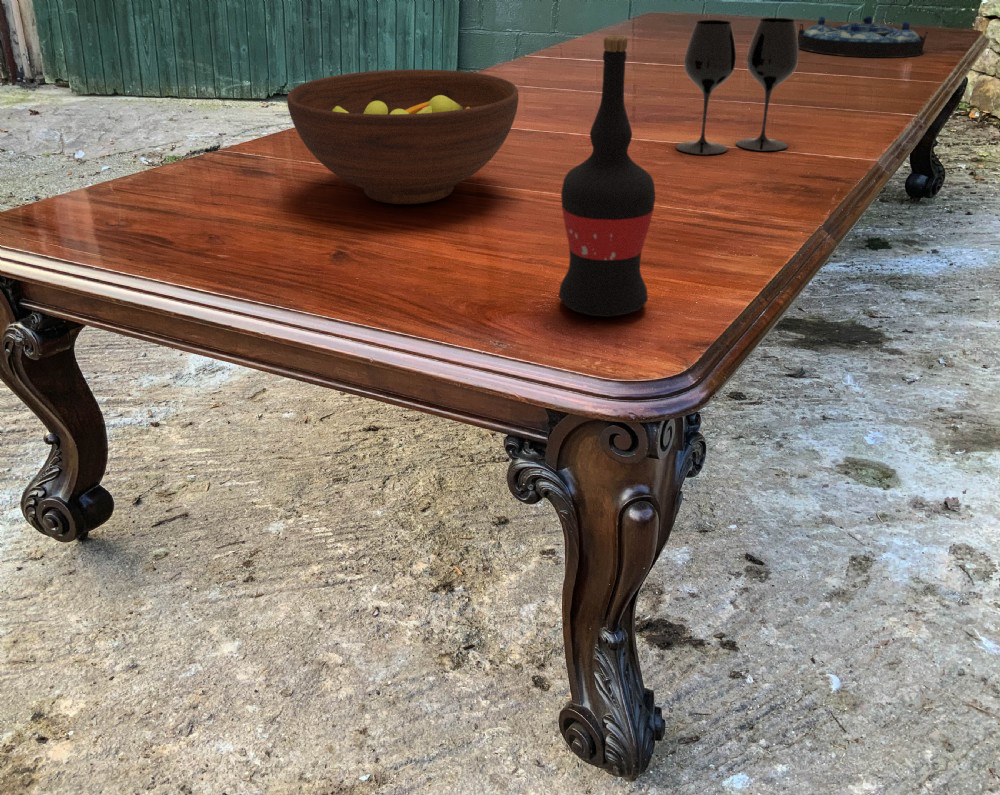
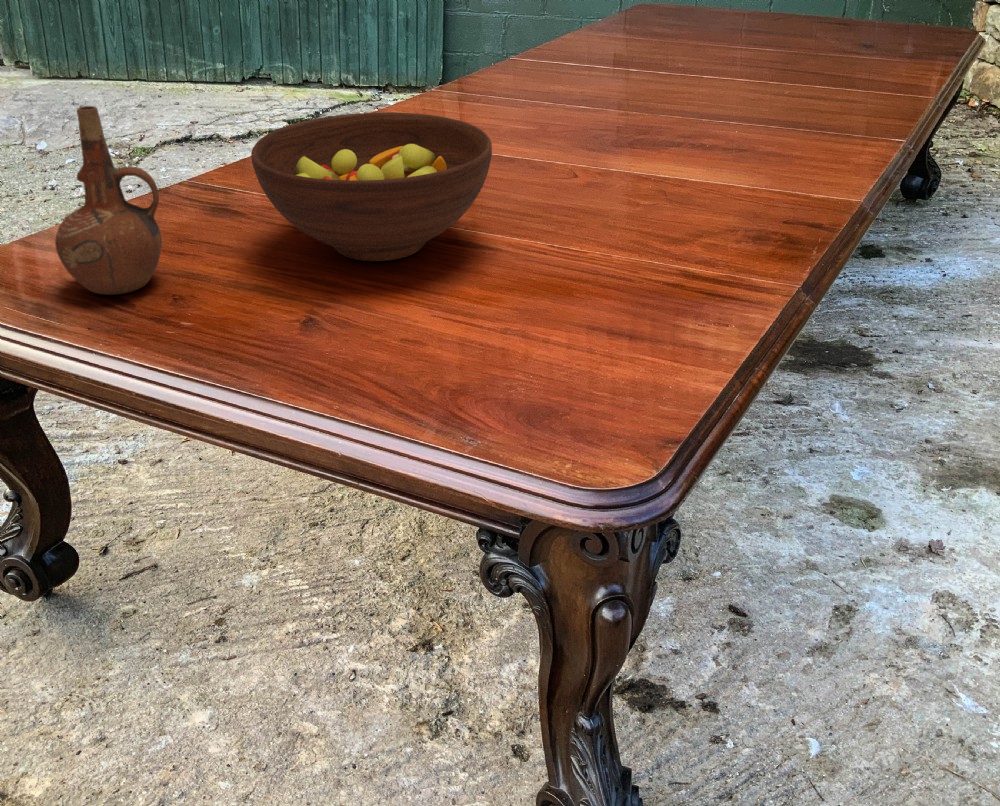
serving tray: present [798,16,929,57] -> none [785,15,923,62]
wine glass: present [676,18,799,155] -> none [657,51,783,193]
wine bottle: present [559,35,655,317] -> none [532,132,629,408]
ceramic pitcher: none [98,43,199,229] -> present [55,106,162,295]

